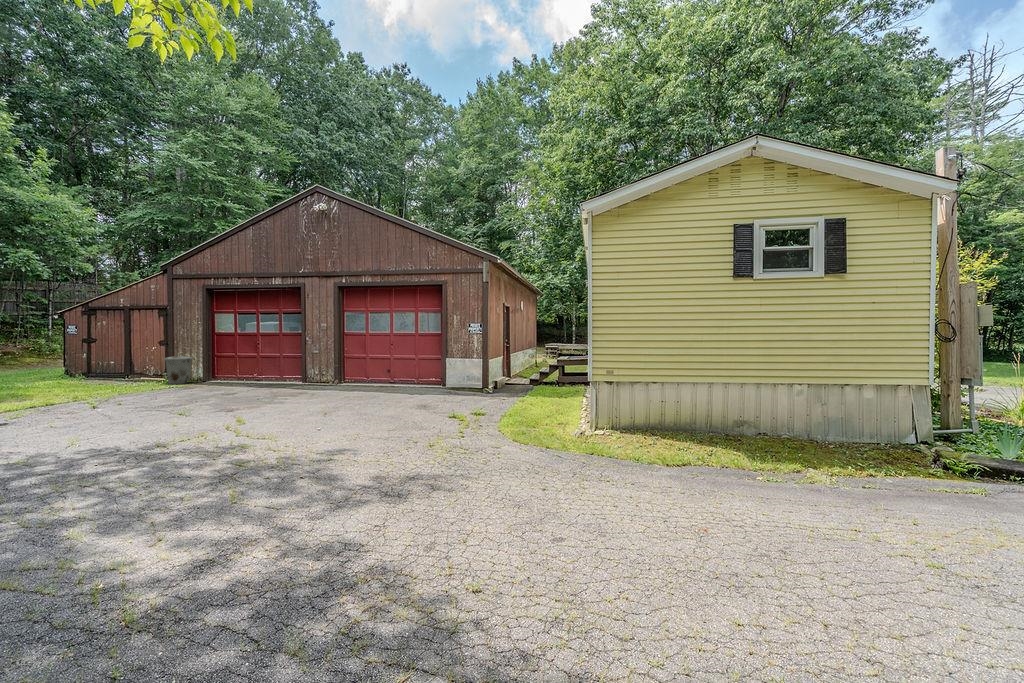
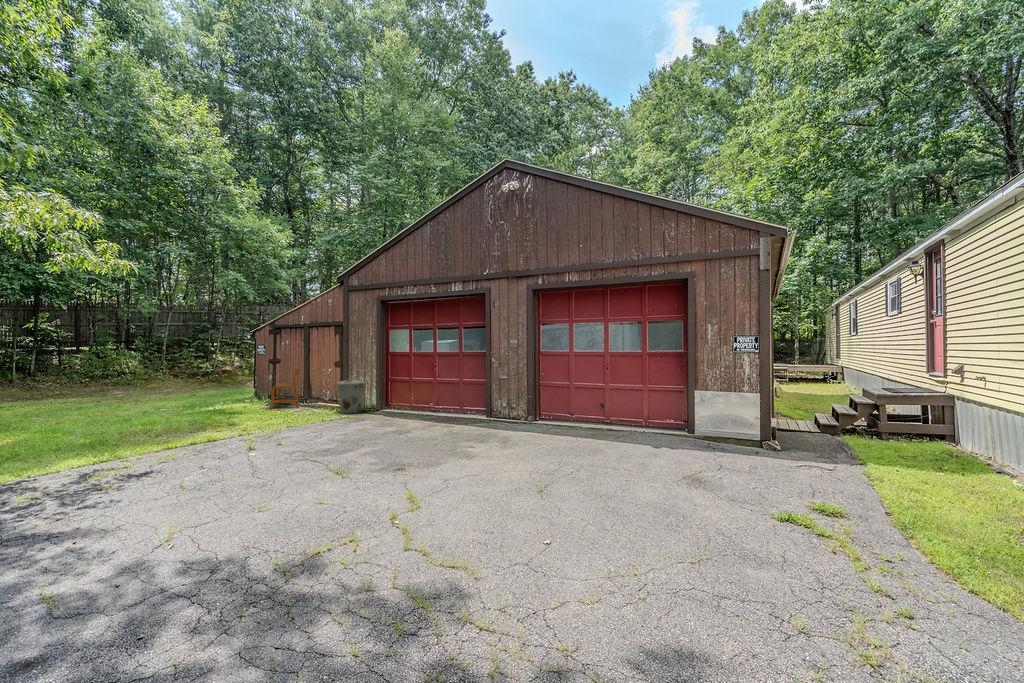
bench: none [91,346,122,384] -> present [270,368,300,409]

